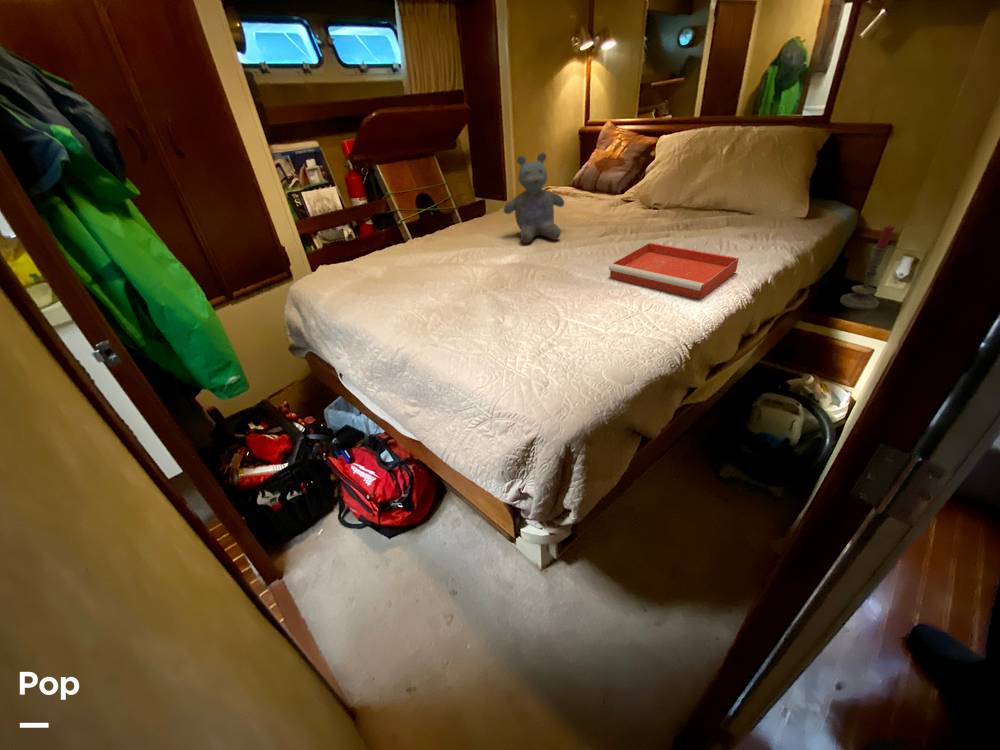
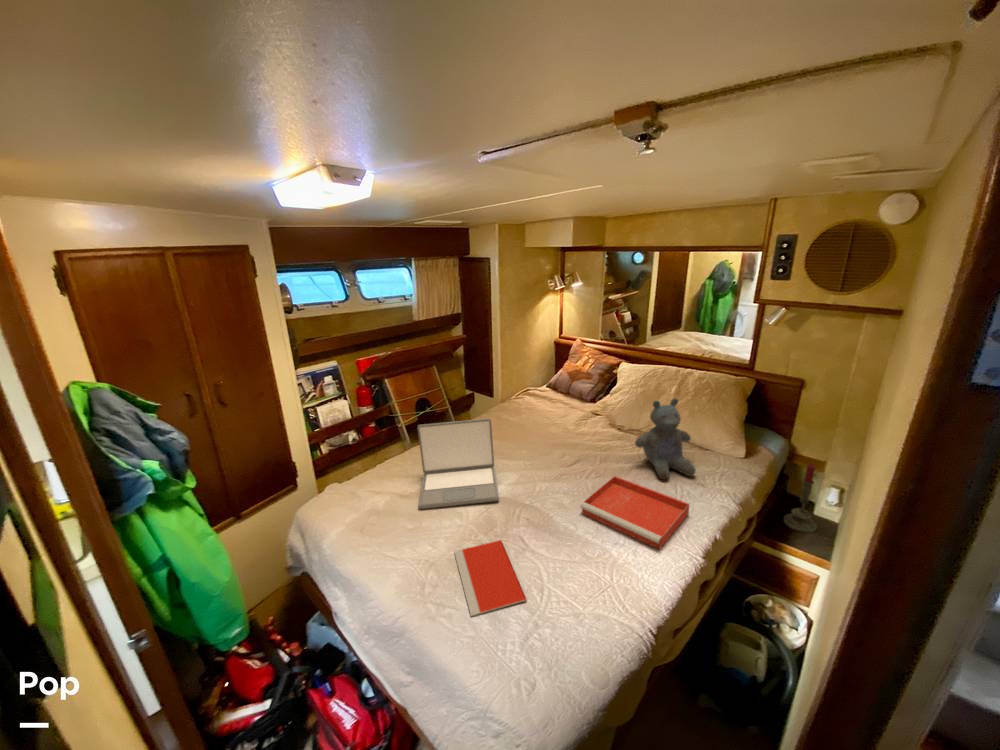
stuffed bear: present [504,153,564,243] -> present [635,398,696,479]
laptop: none [416,181,515,283] -> present [417,419,499,509]
notebook: none [465,299,547,355] -> present [455,540,527,616]

